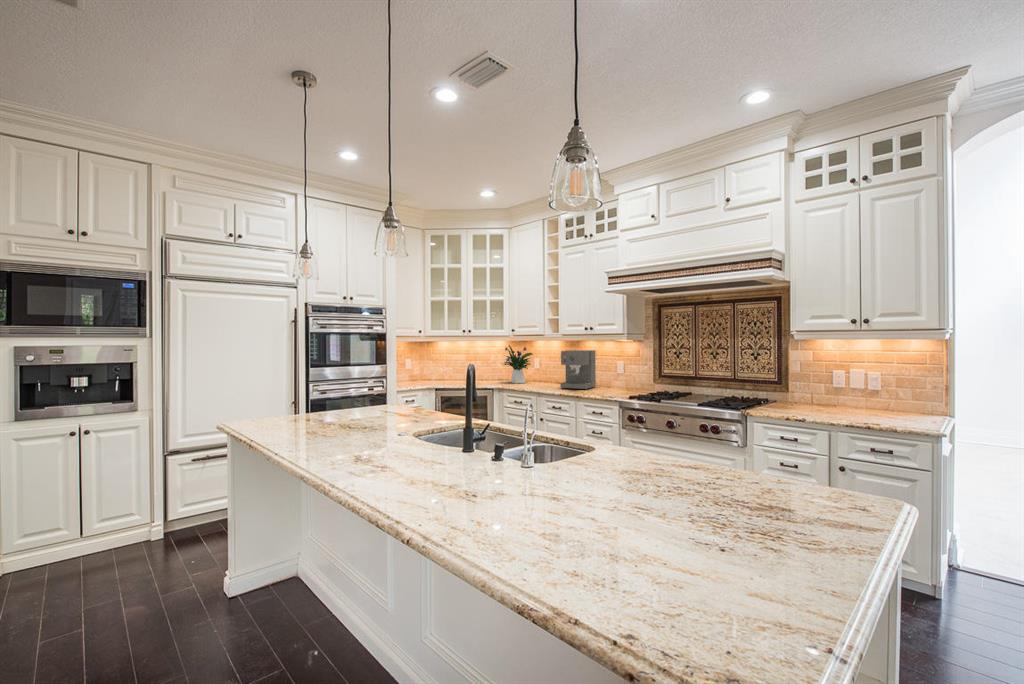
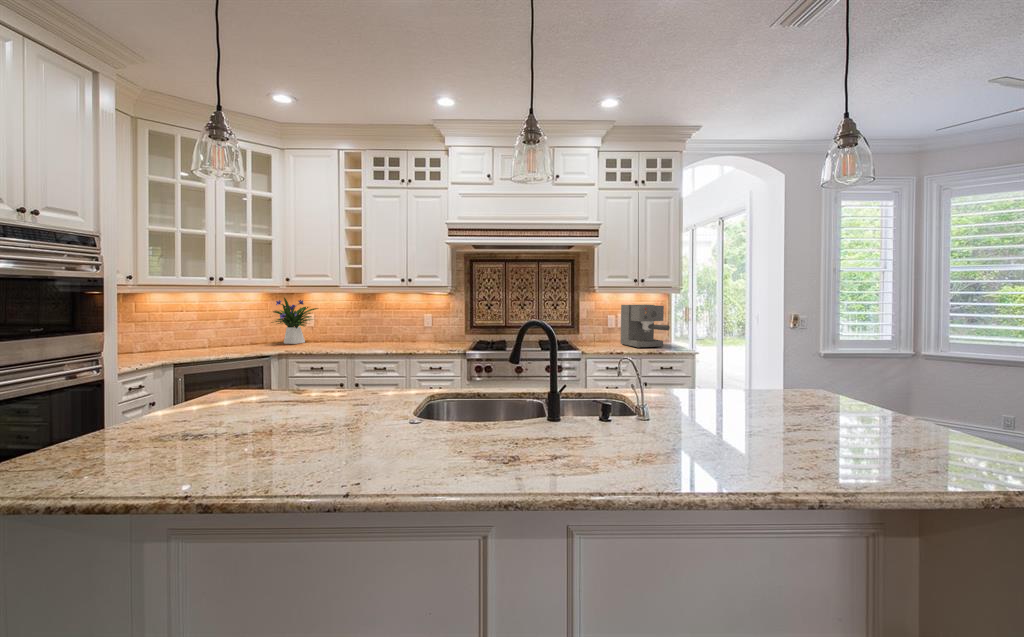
coffee maker: present [560,350,596,390] -> present [621,304,670,348]

